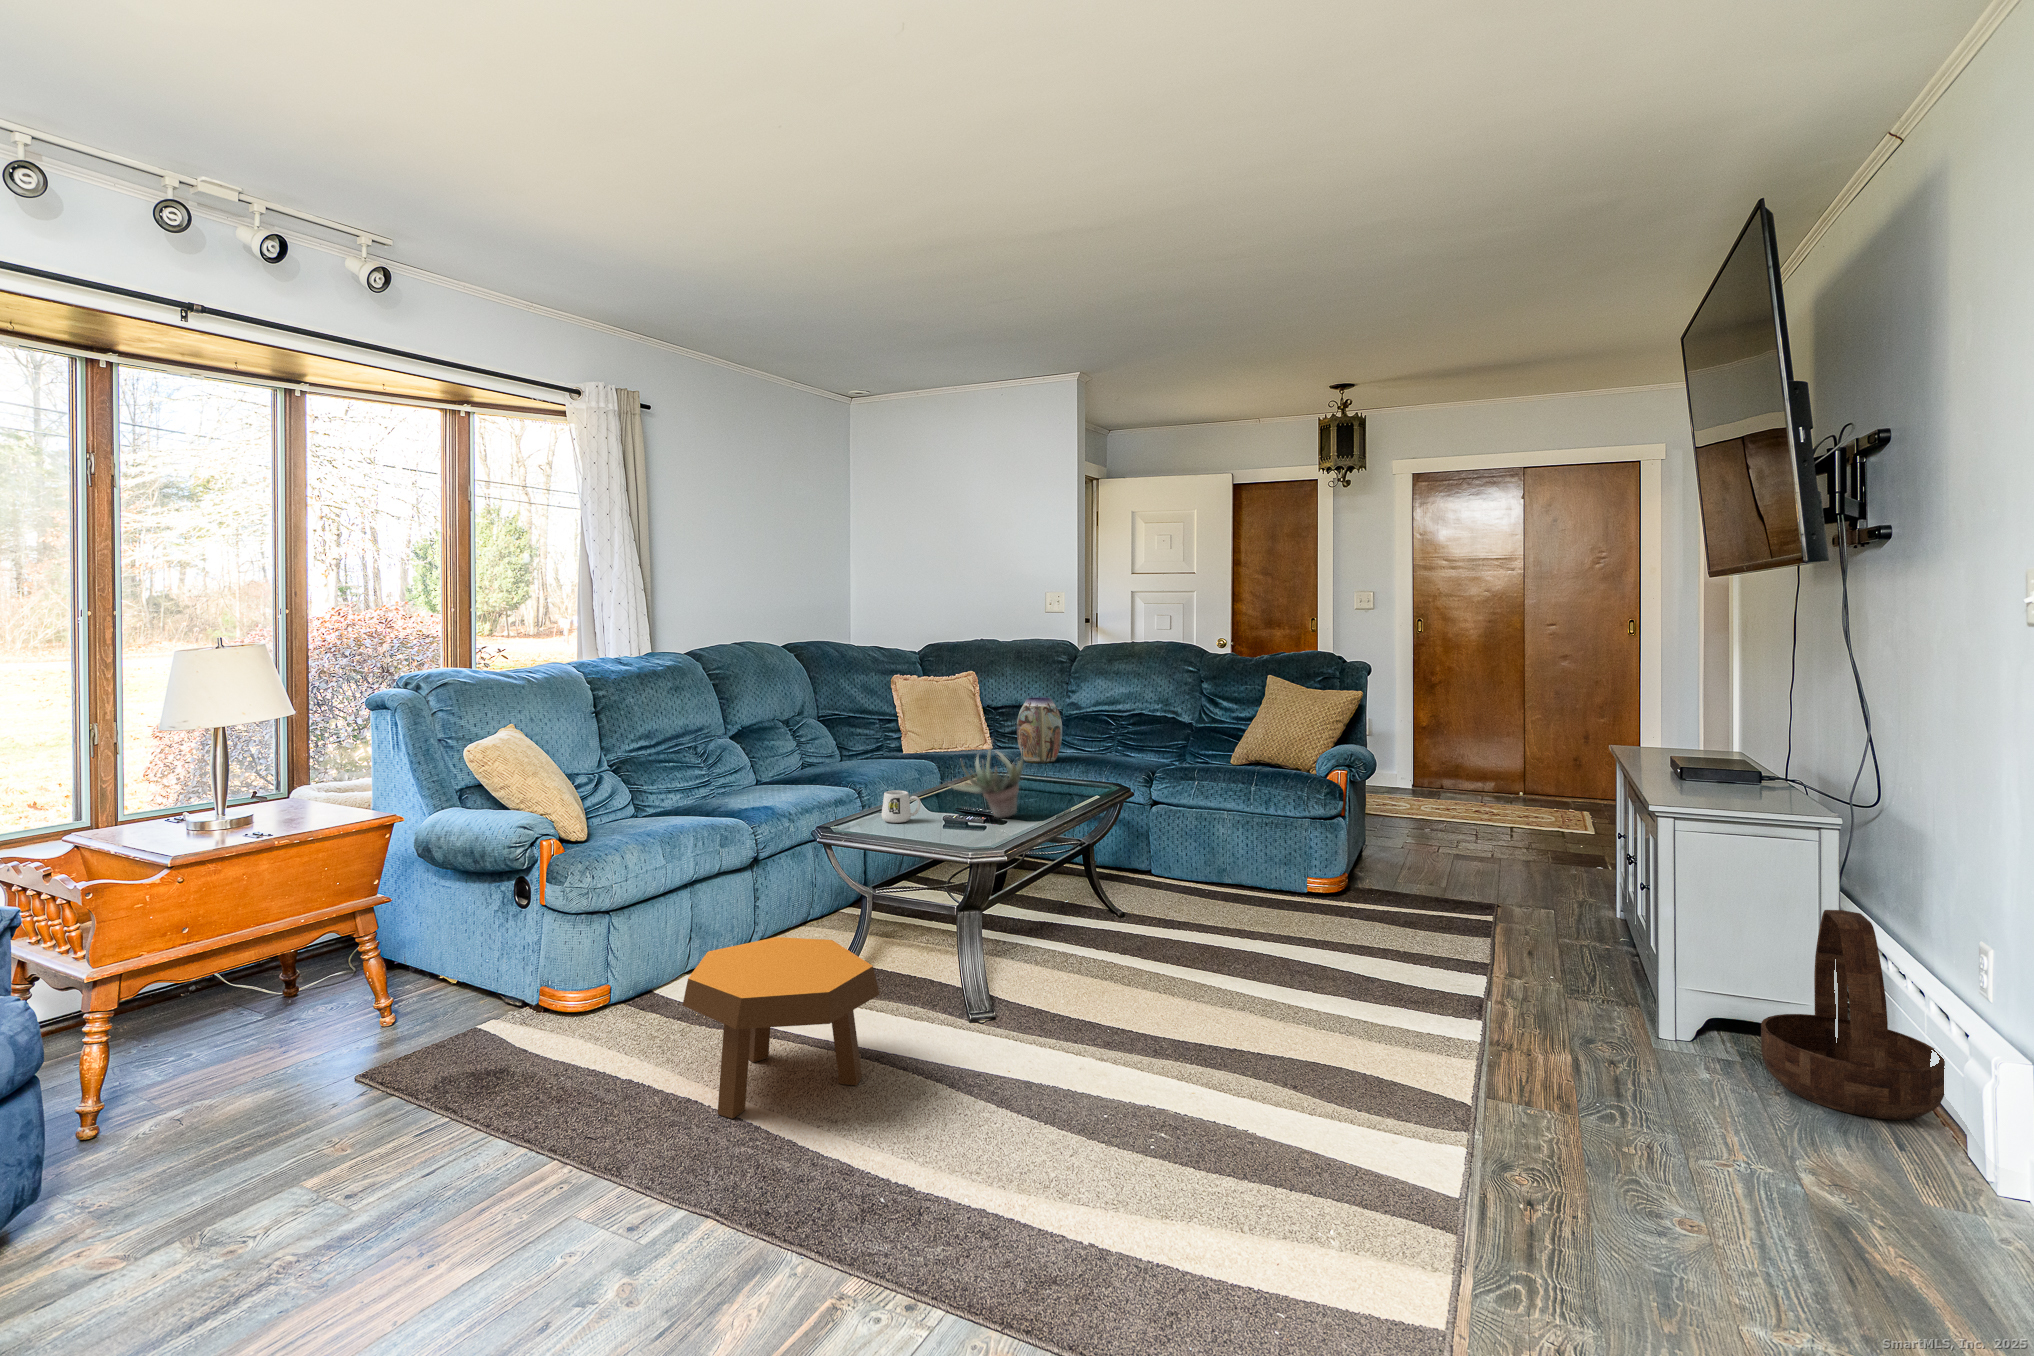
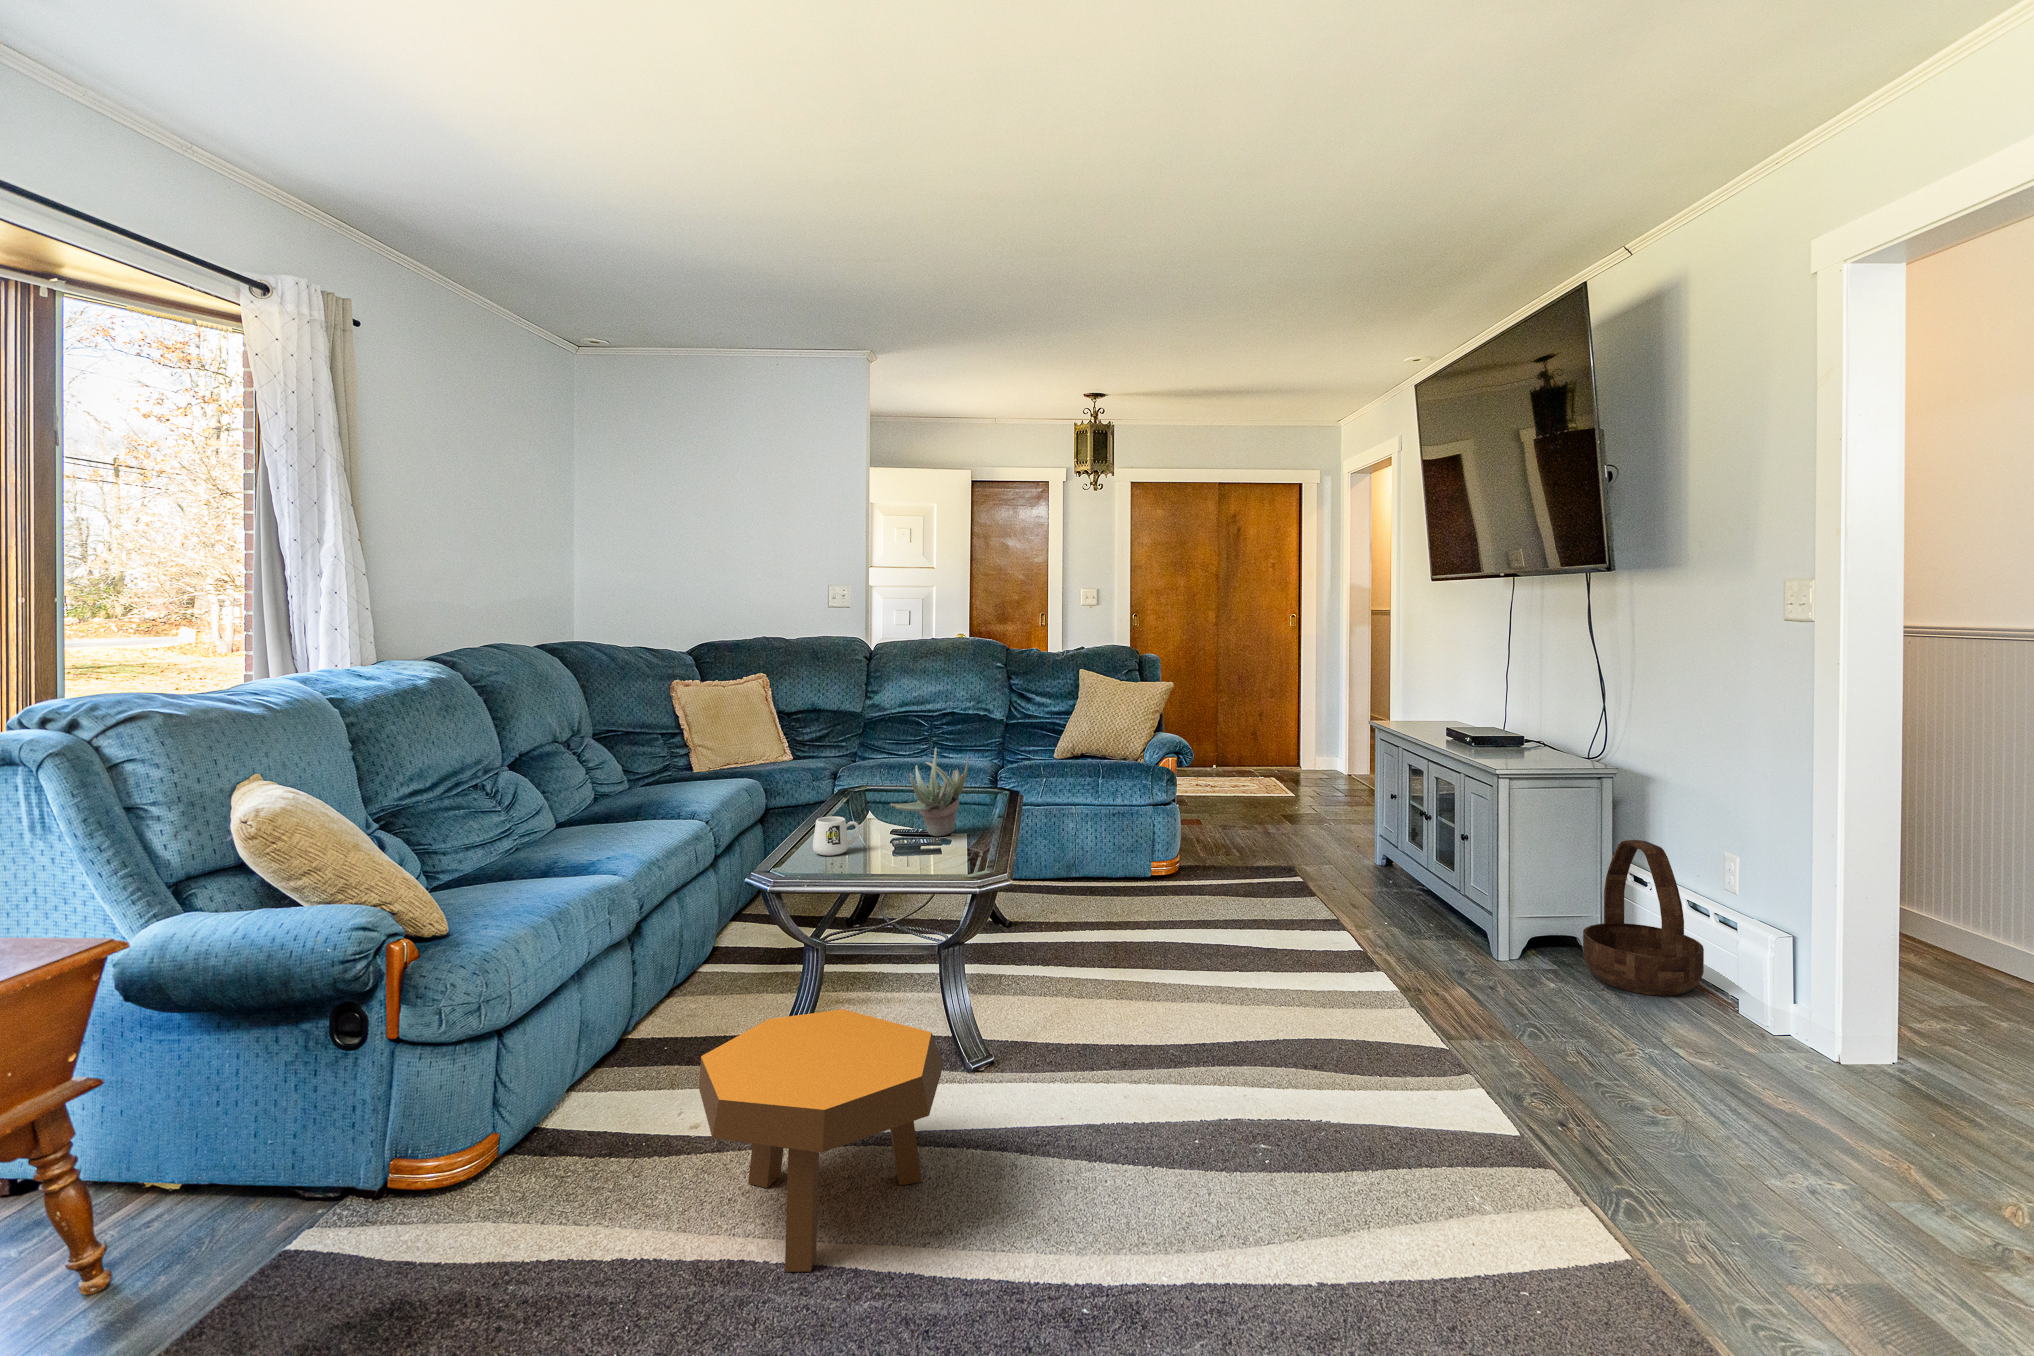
vase: present [1017,697,1062,763] -> none [837,700,887,772]

